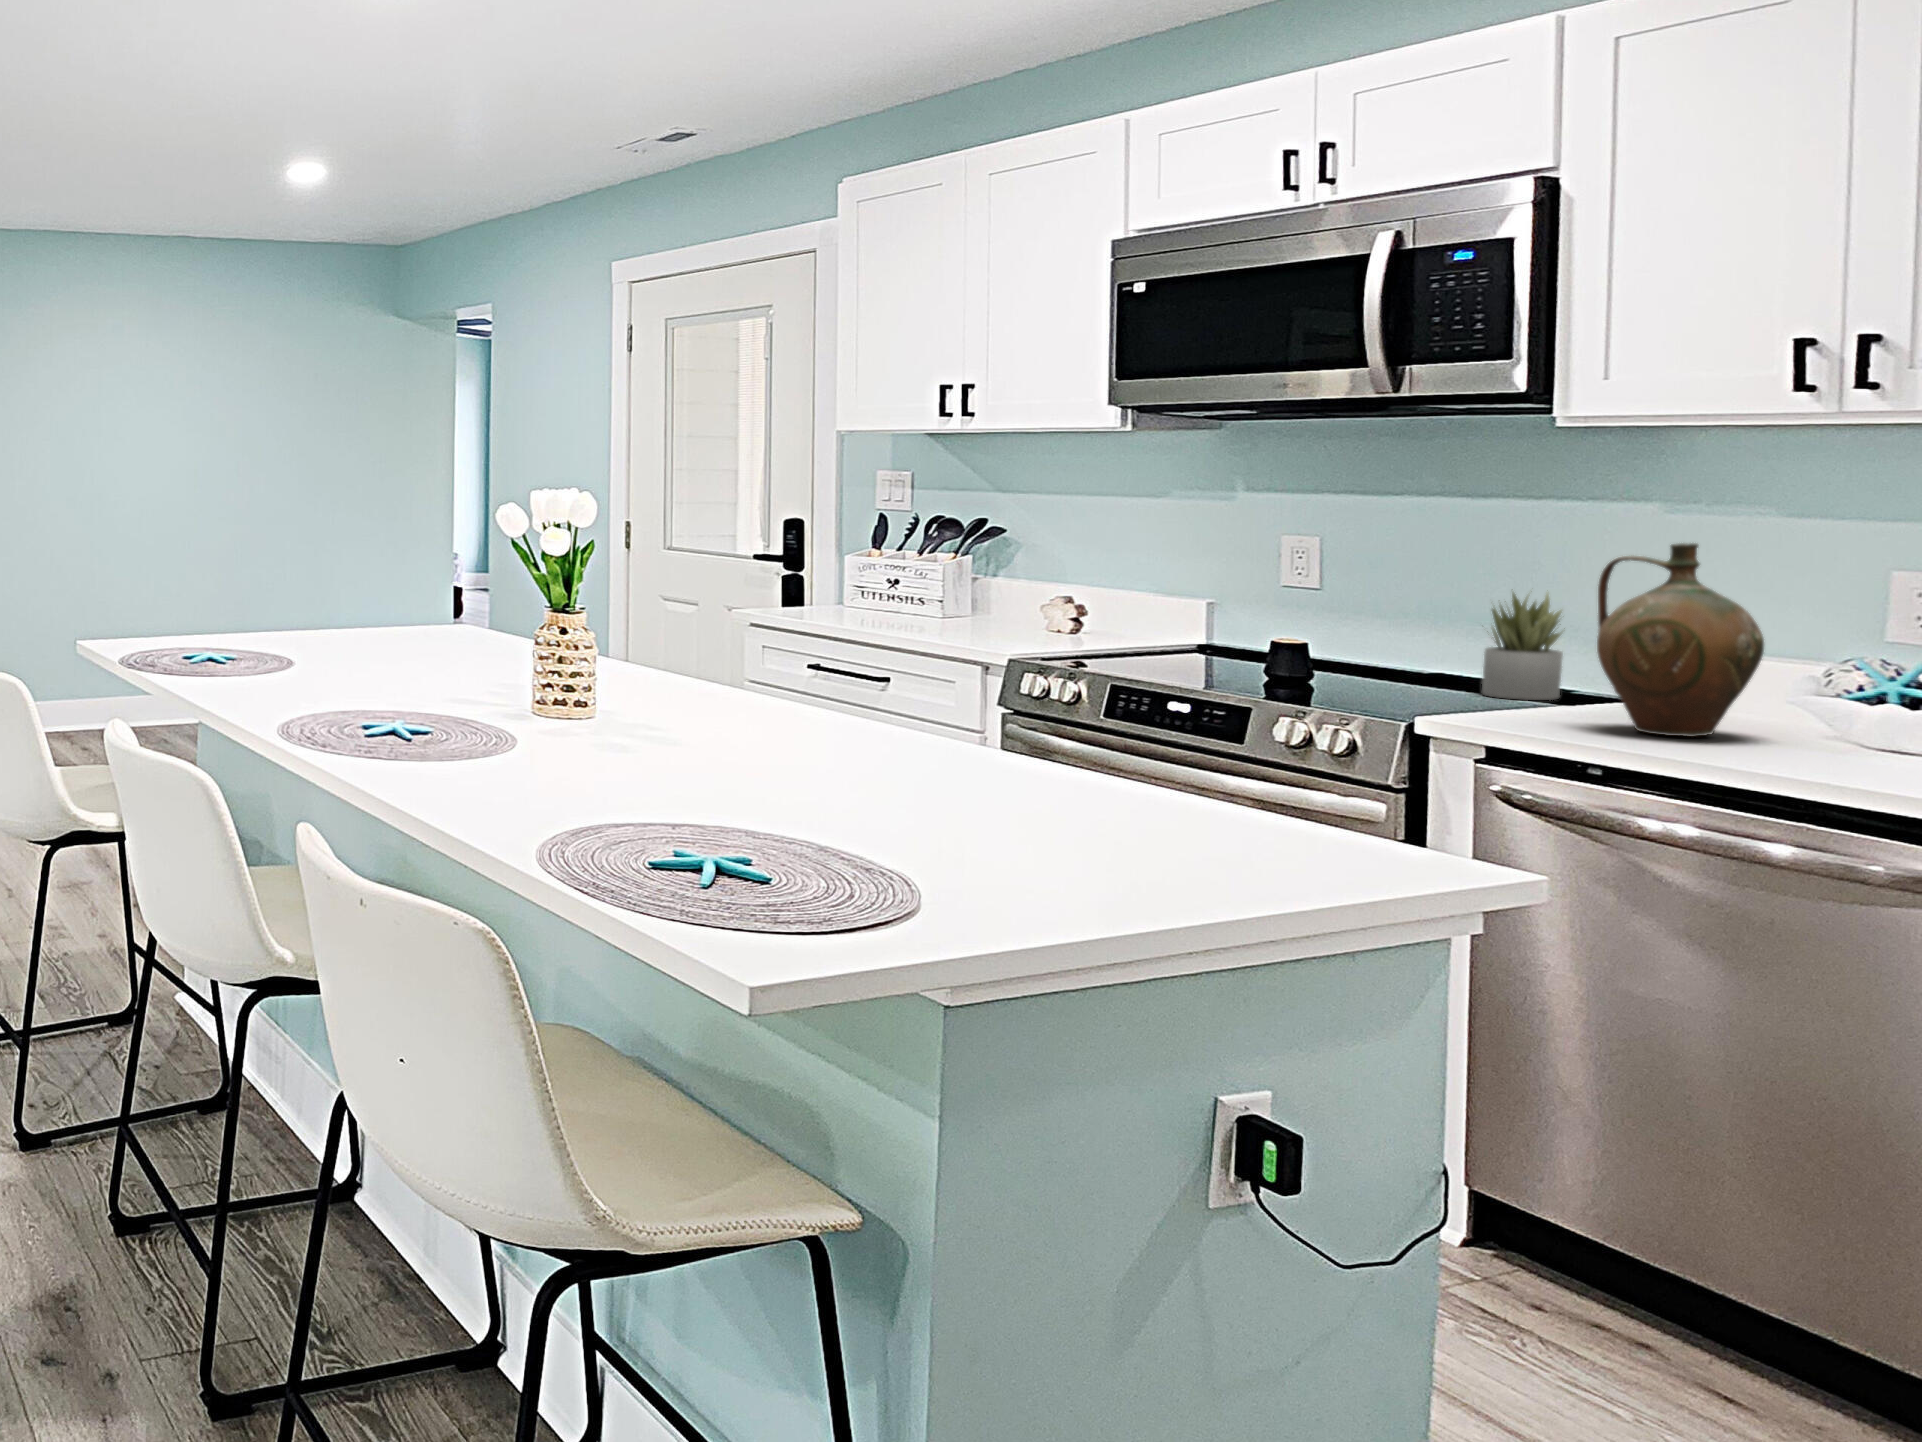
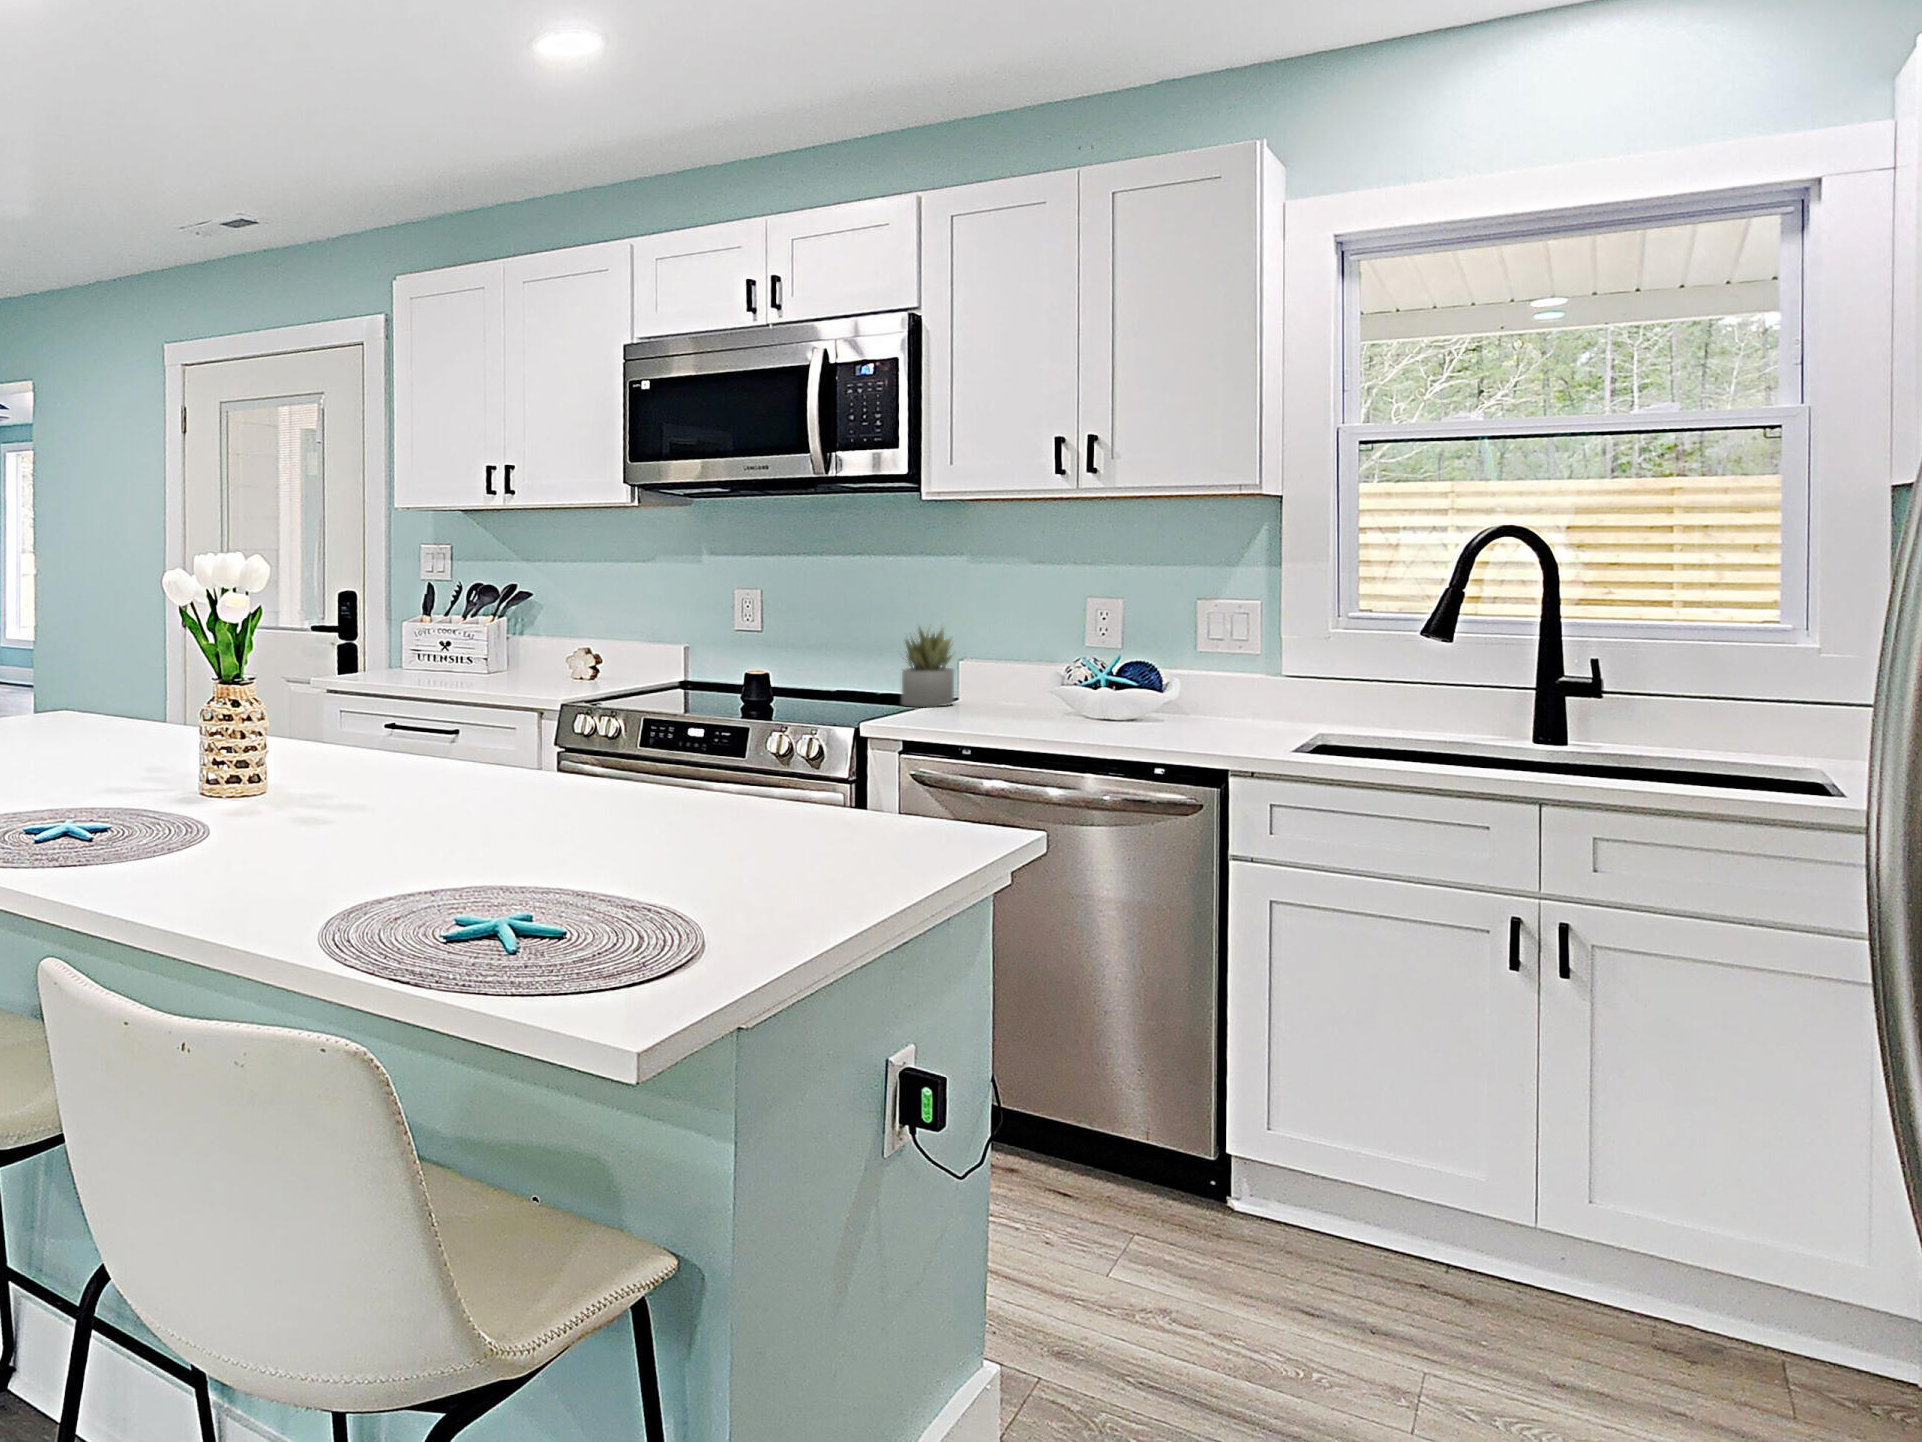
ceramic jug: present [1597,543,1764,737] -> none [980,585,1087,726]

